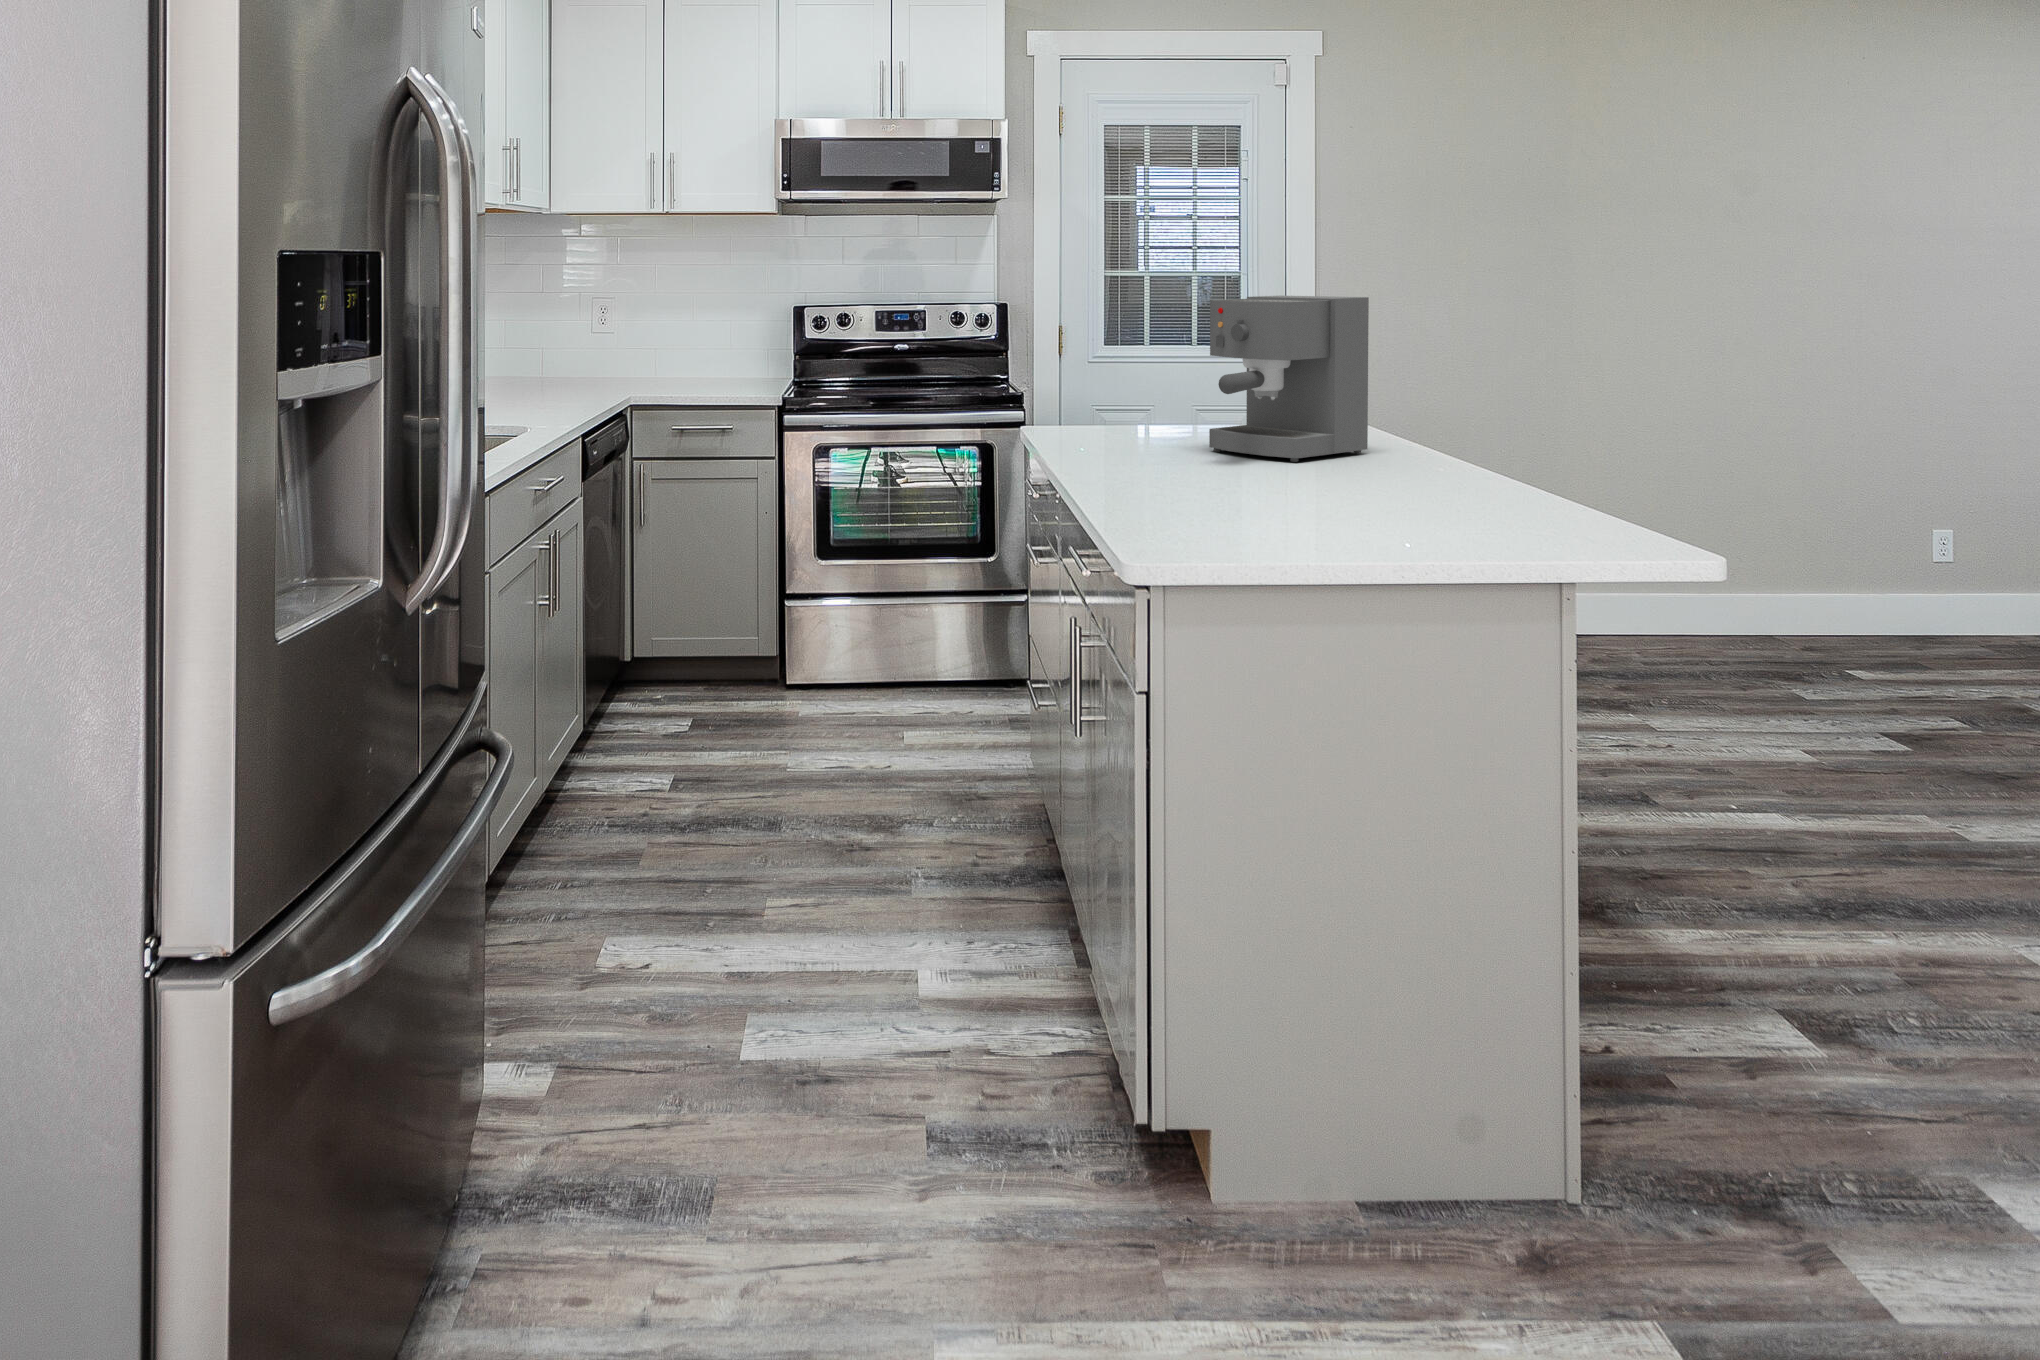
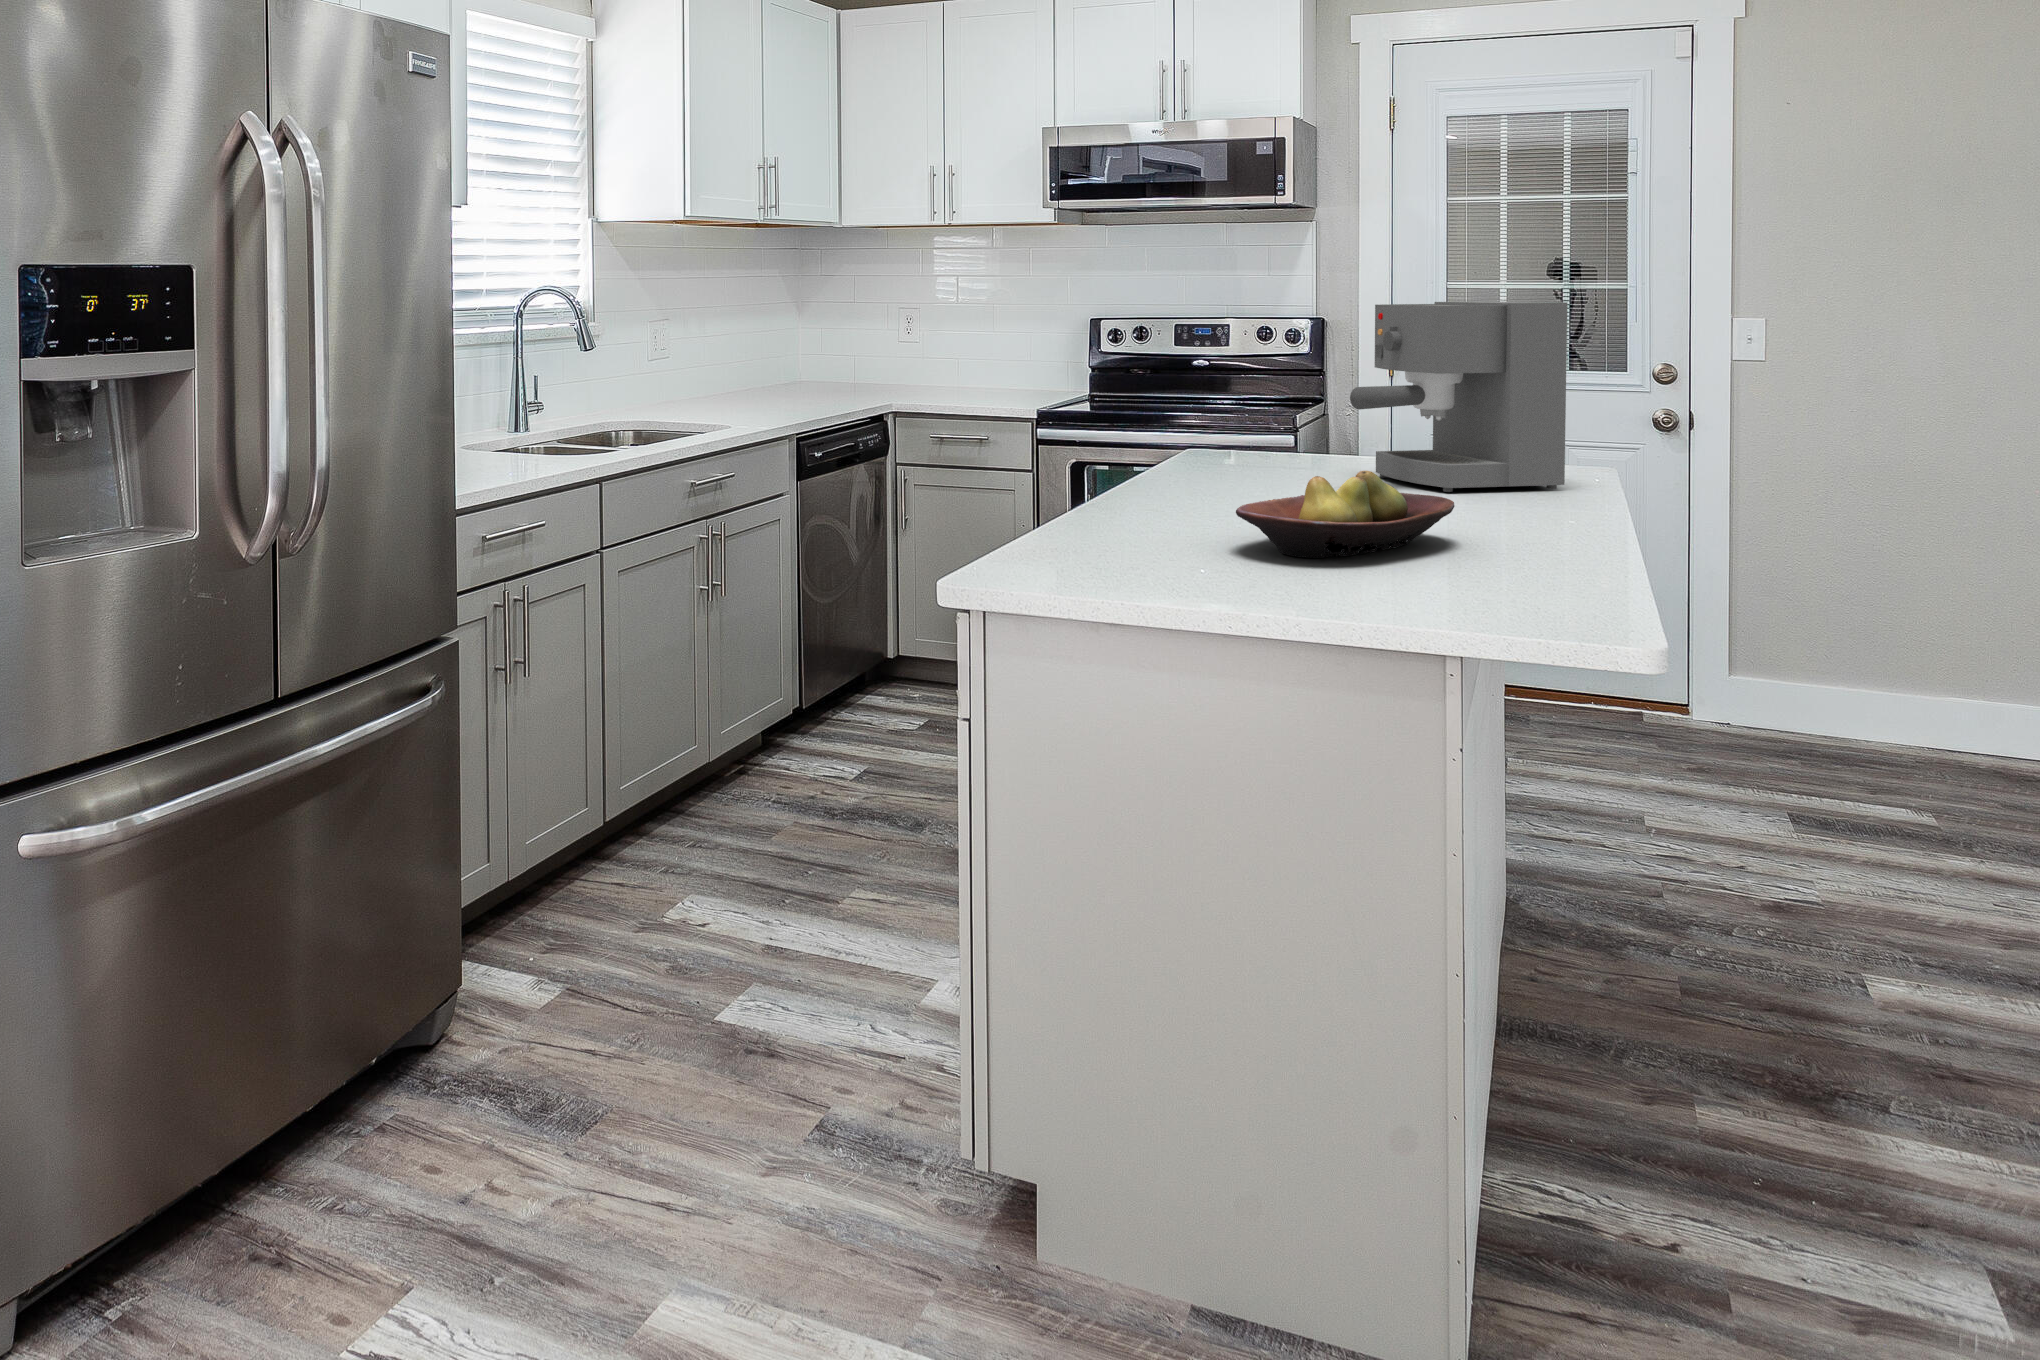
fruit bowl: none [1266,452,1416,532] -> present [1236,471,1454,558]

